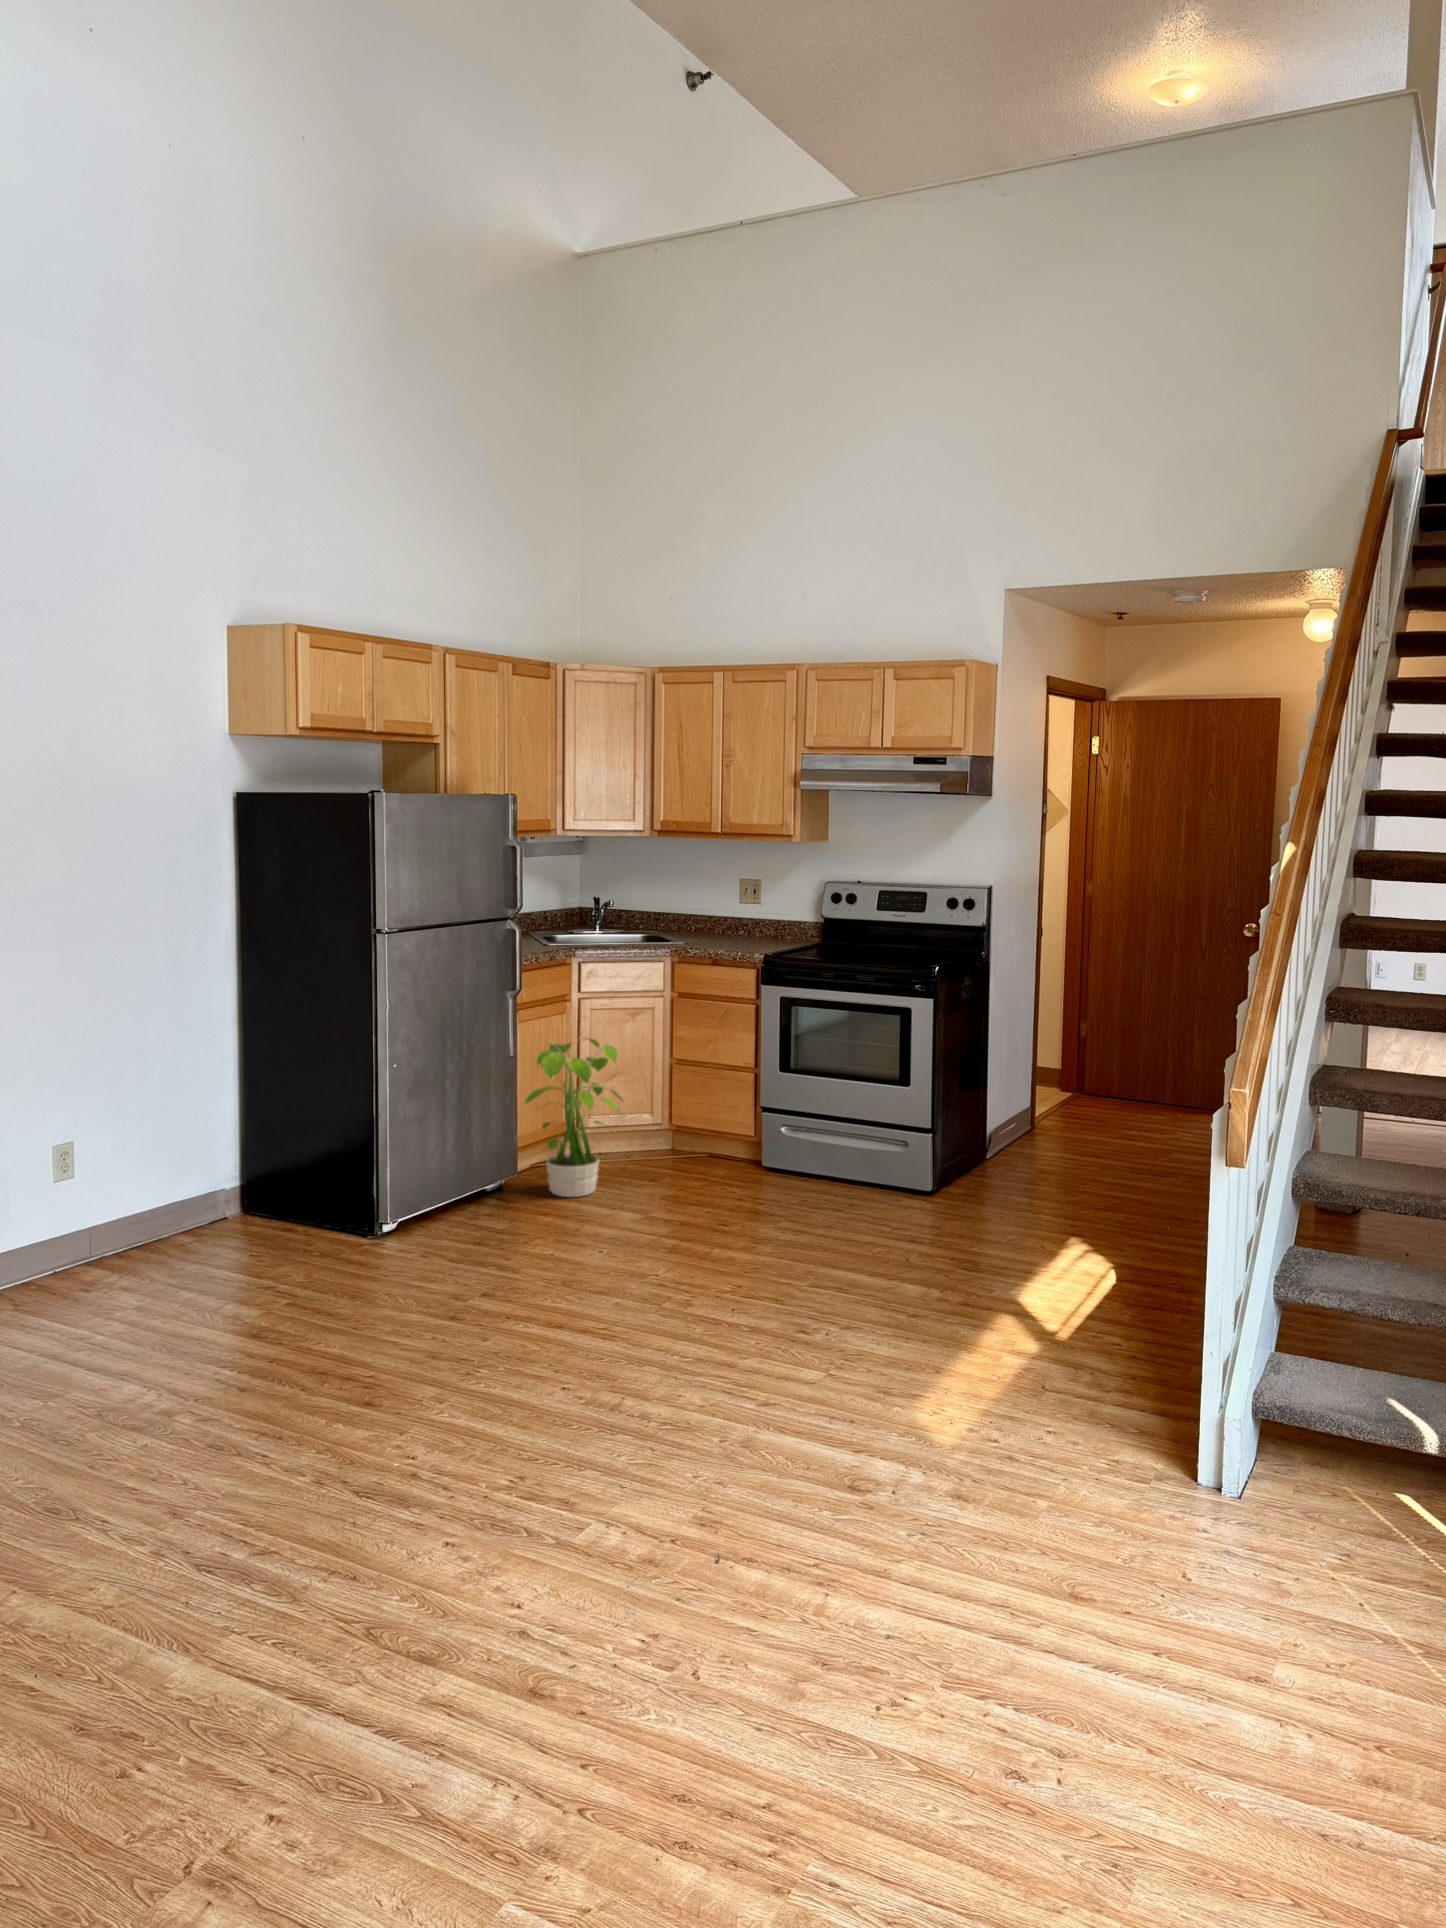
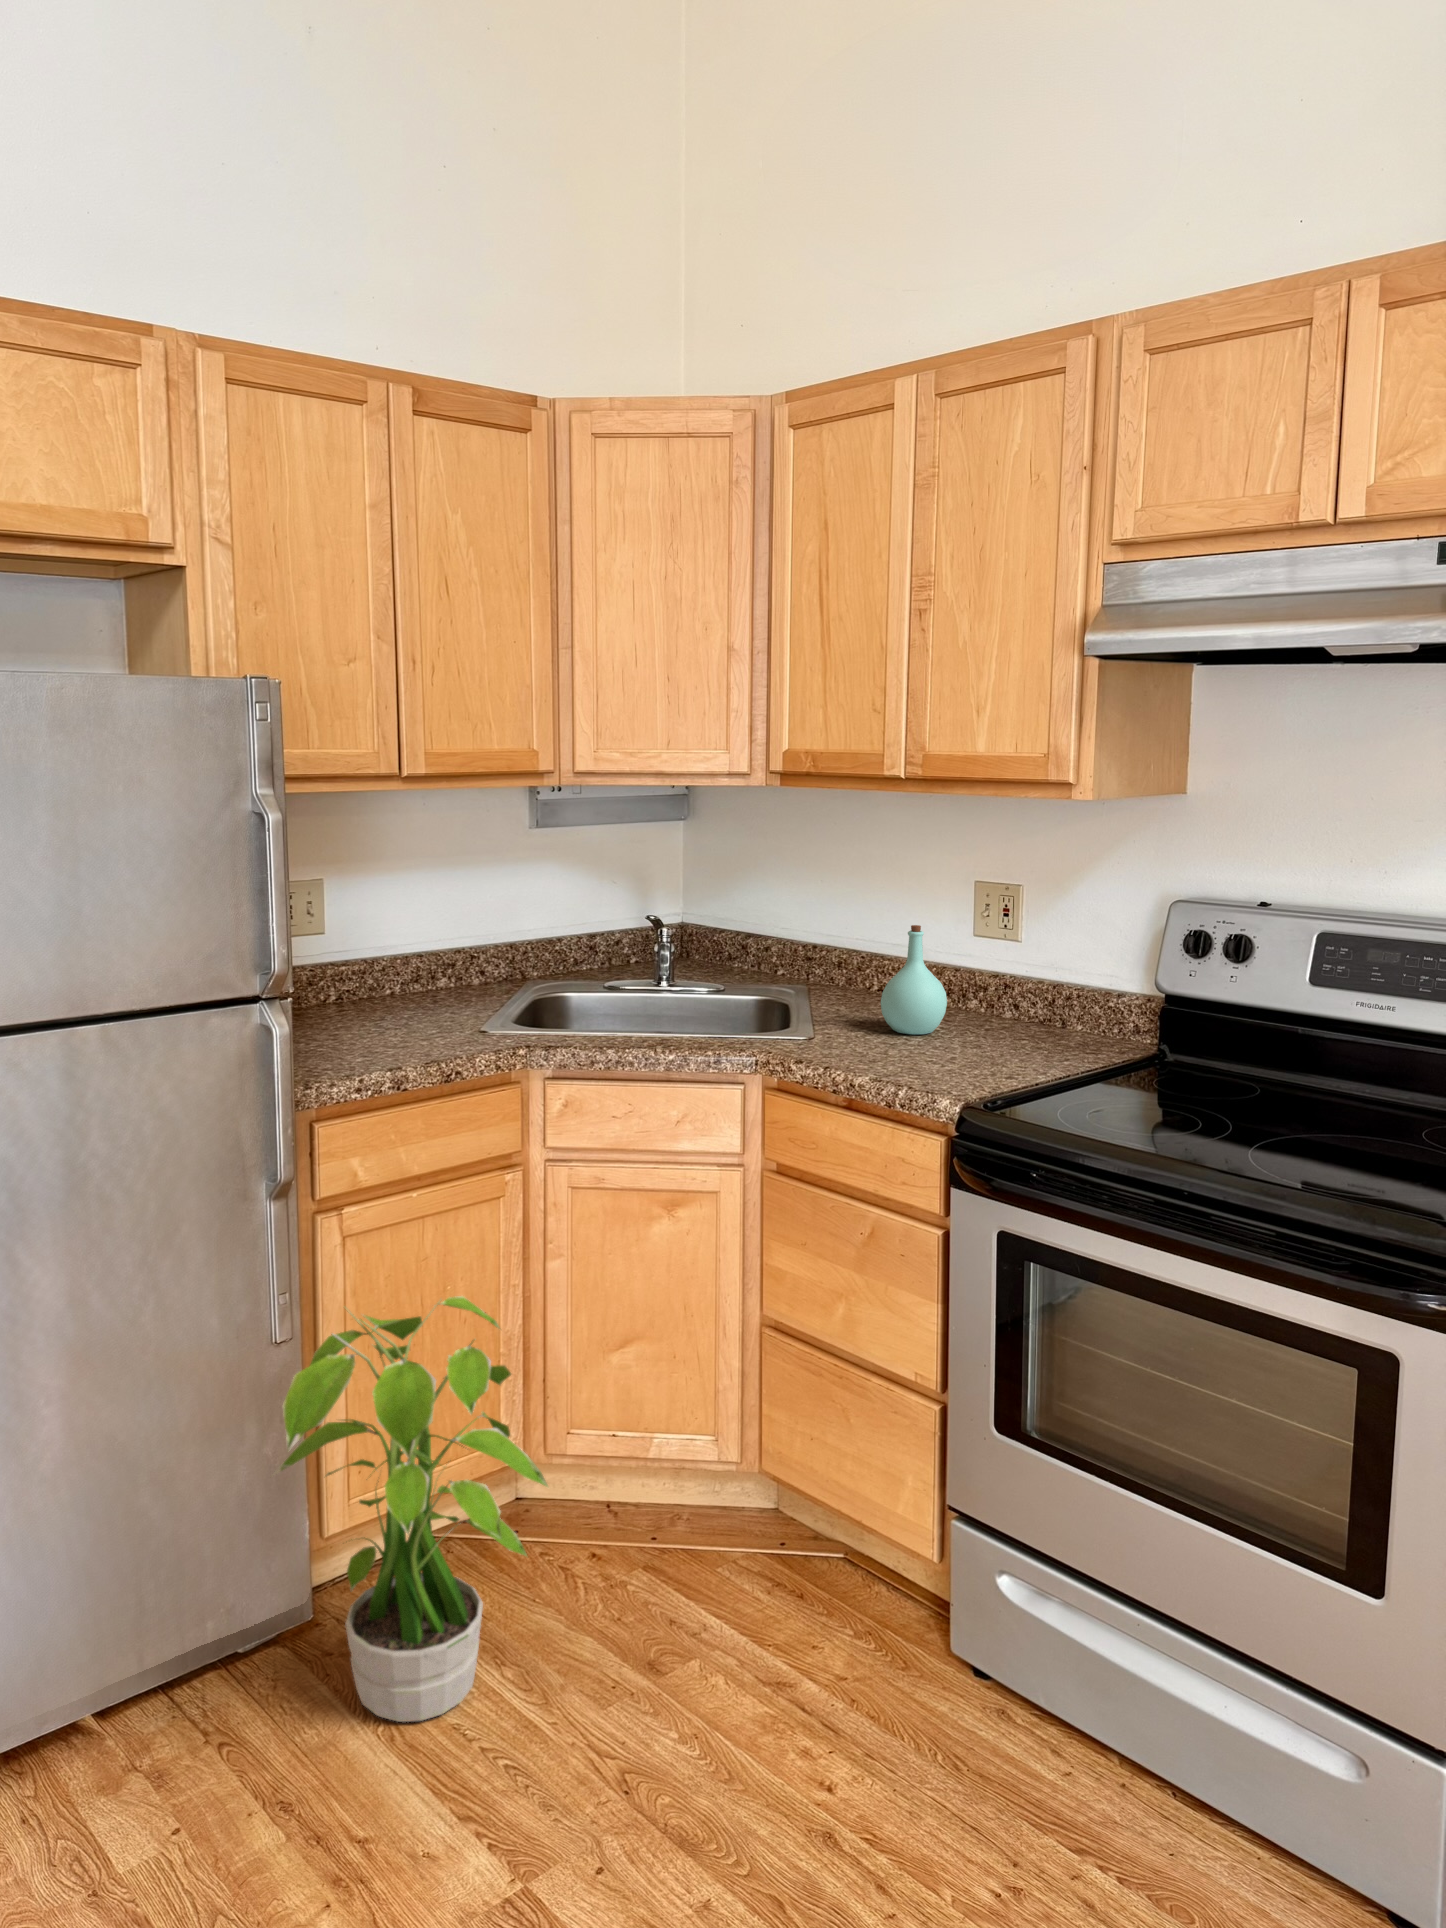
bottle: none [708,896,736,941] -> present [881,925,947,1034]

